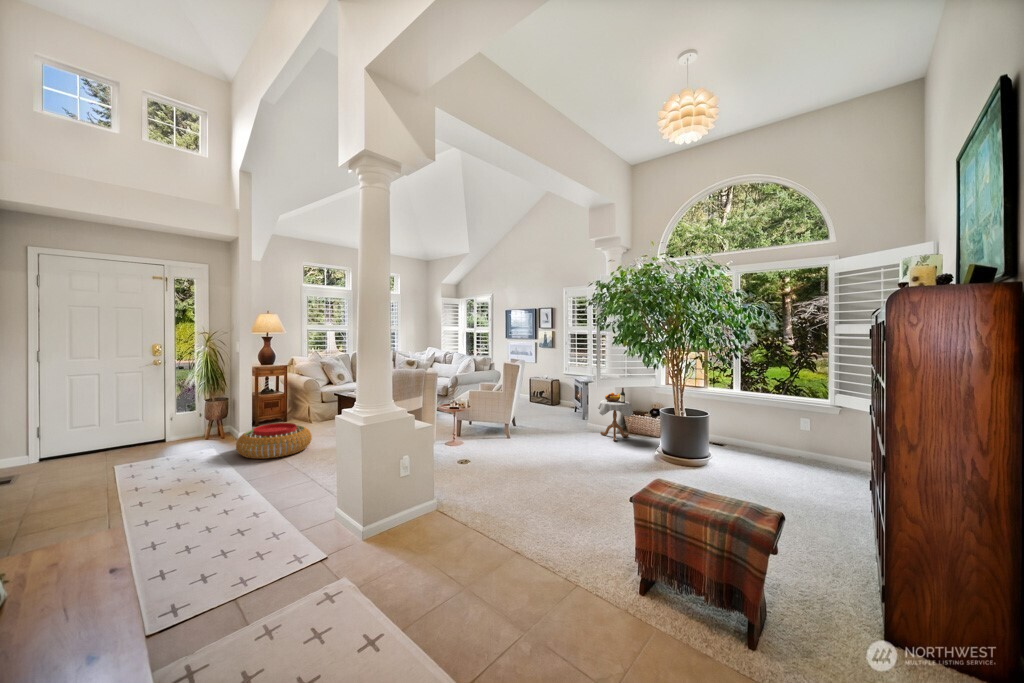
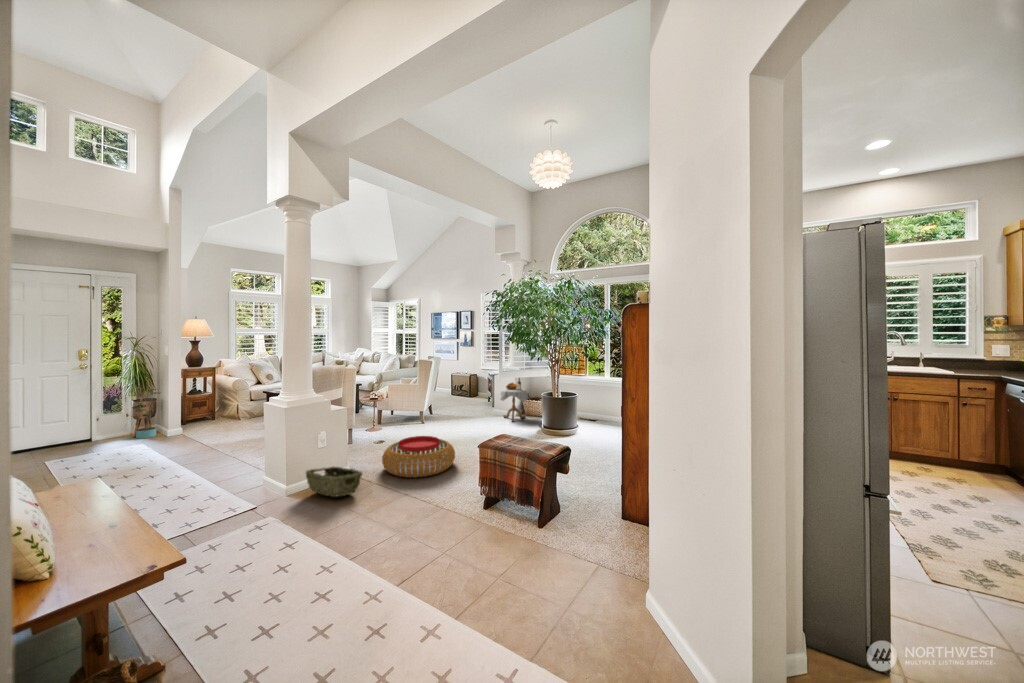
potted plant: none [204,388,233,442] -> present [132,389,159,439]
pouf: present [236,423,312,459] -> present [382,436,455,478]
woven basket: none [387,503,459,552] -> present [306,467,362,497]

